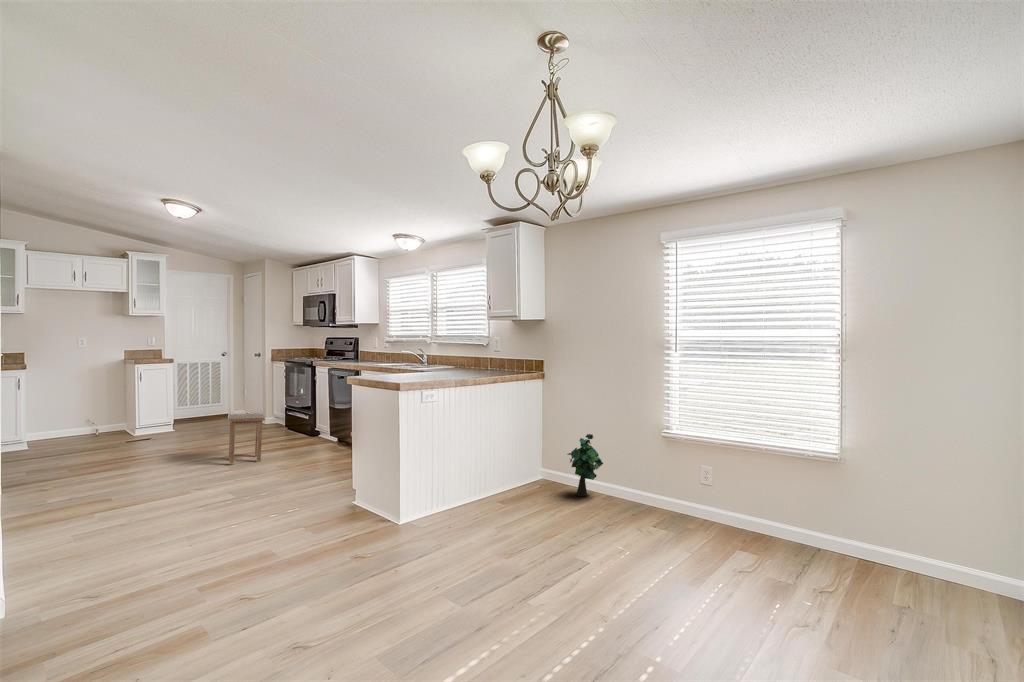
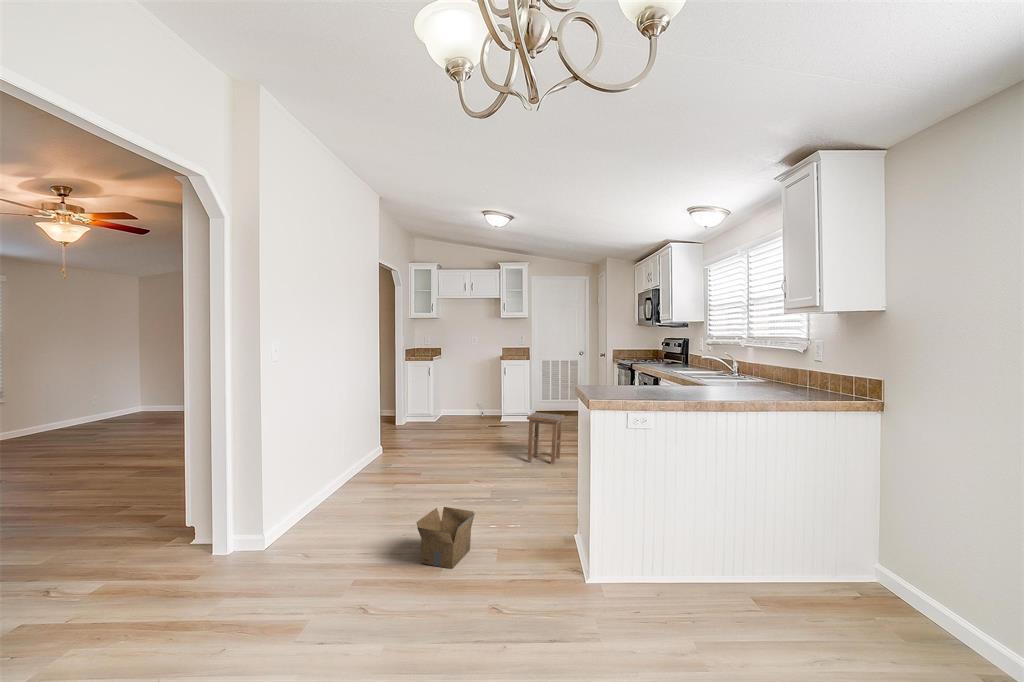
decorative plant: present [568,434,603,497] -> none [898,530,982,650]
cardboard box: none [241,500,291,559] -> present [417,507,475,569]

